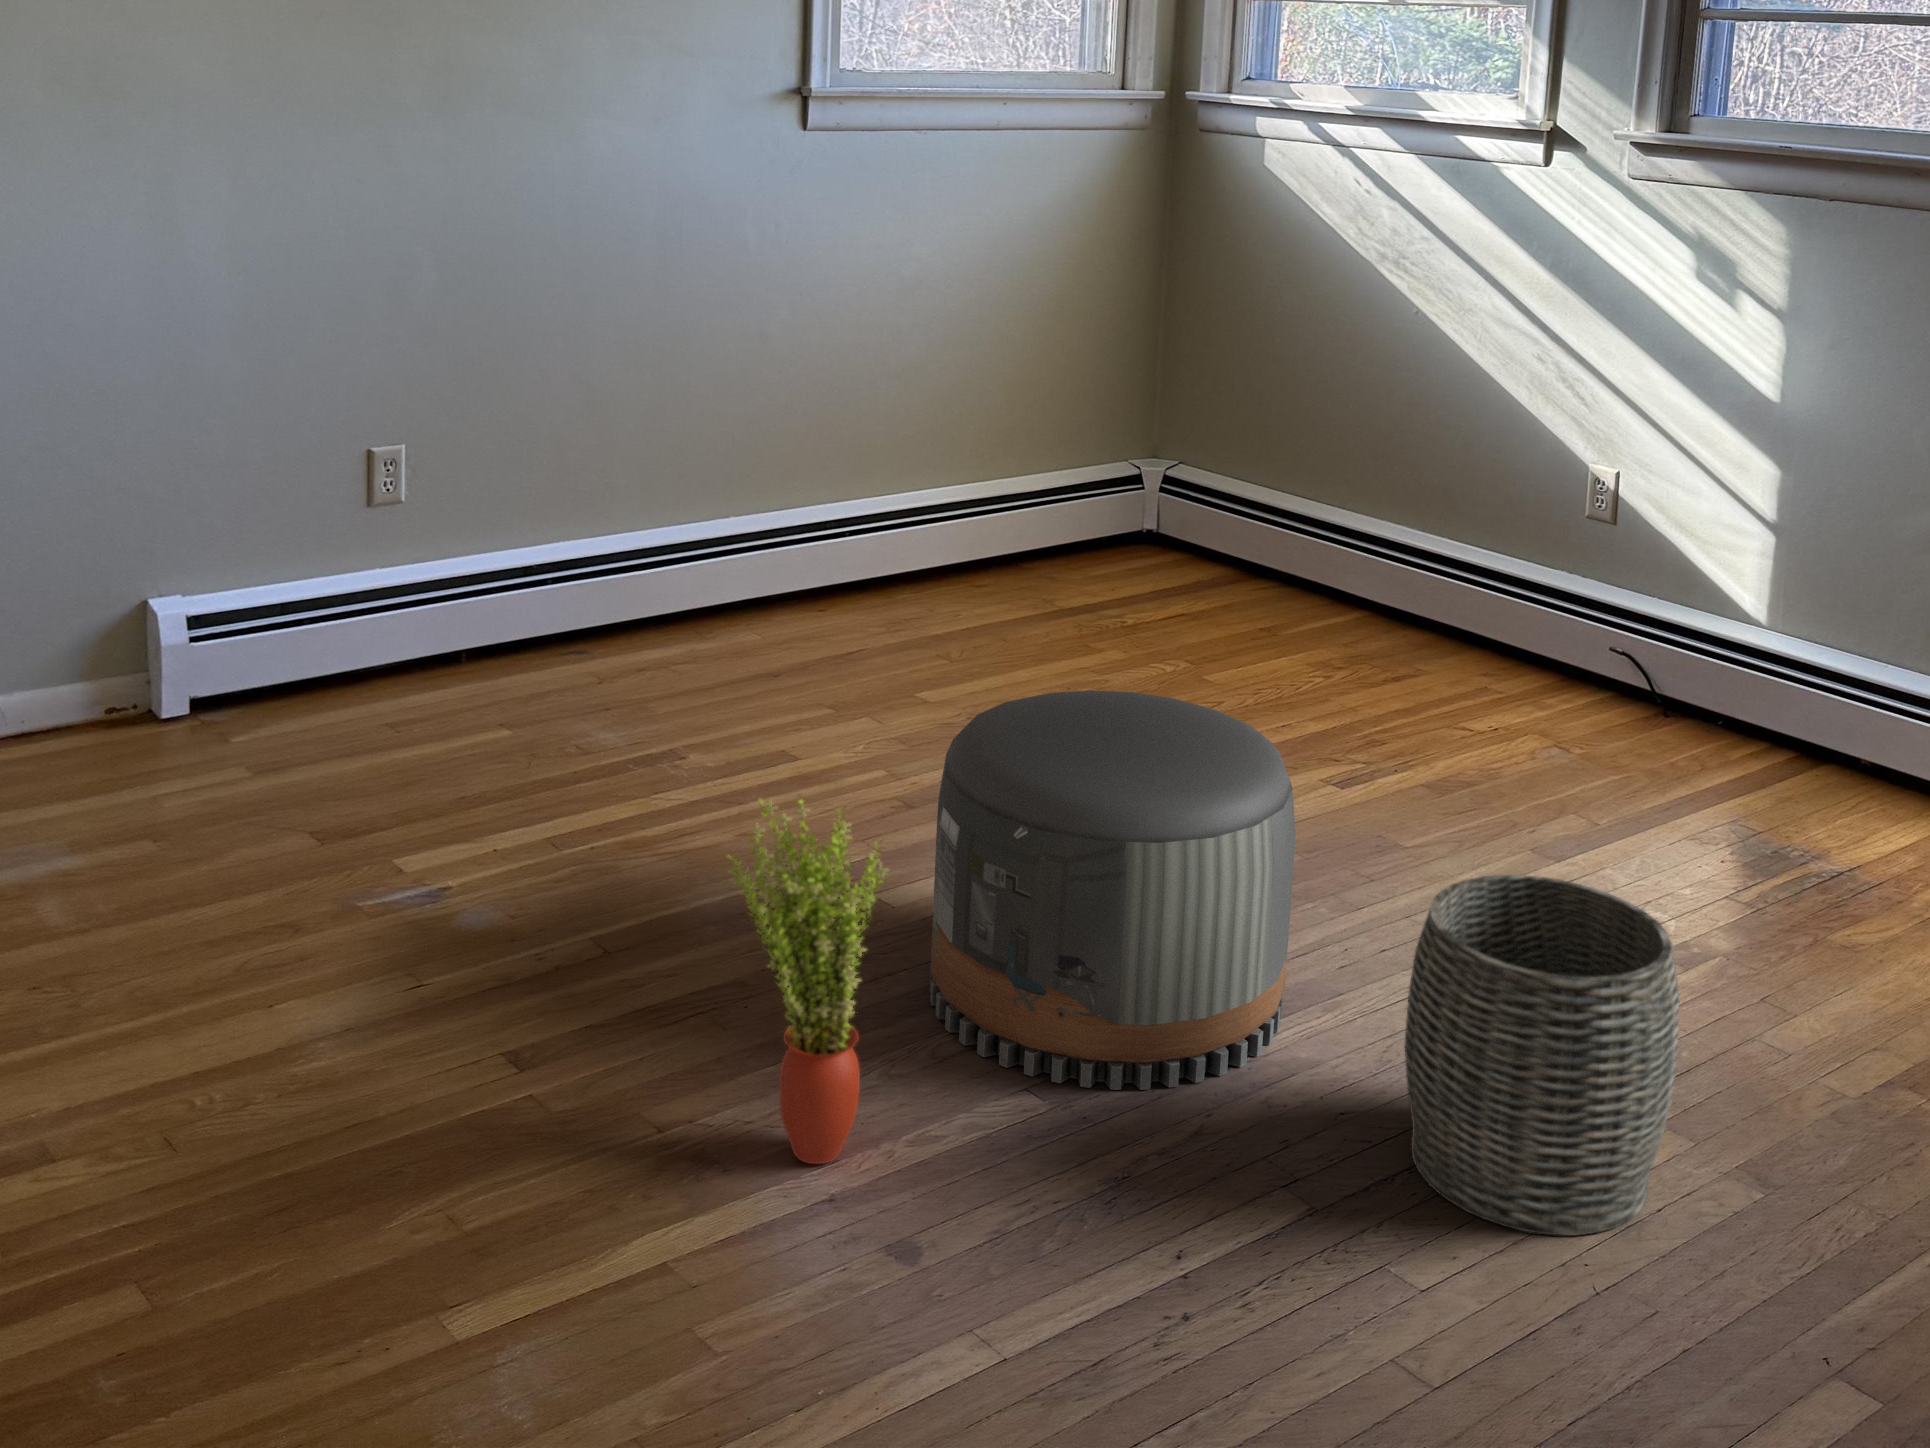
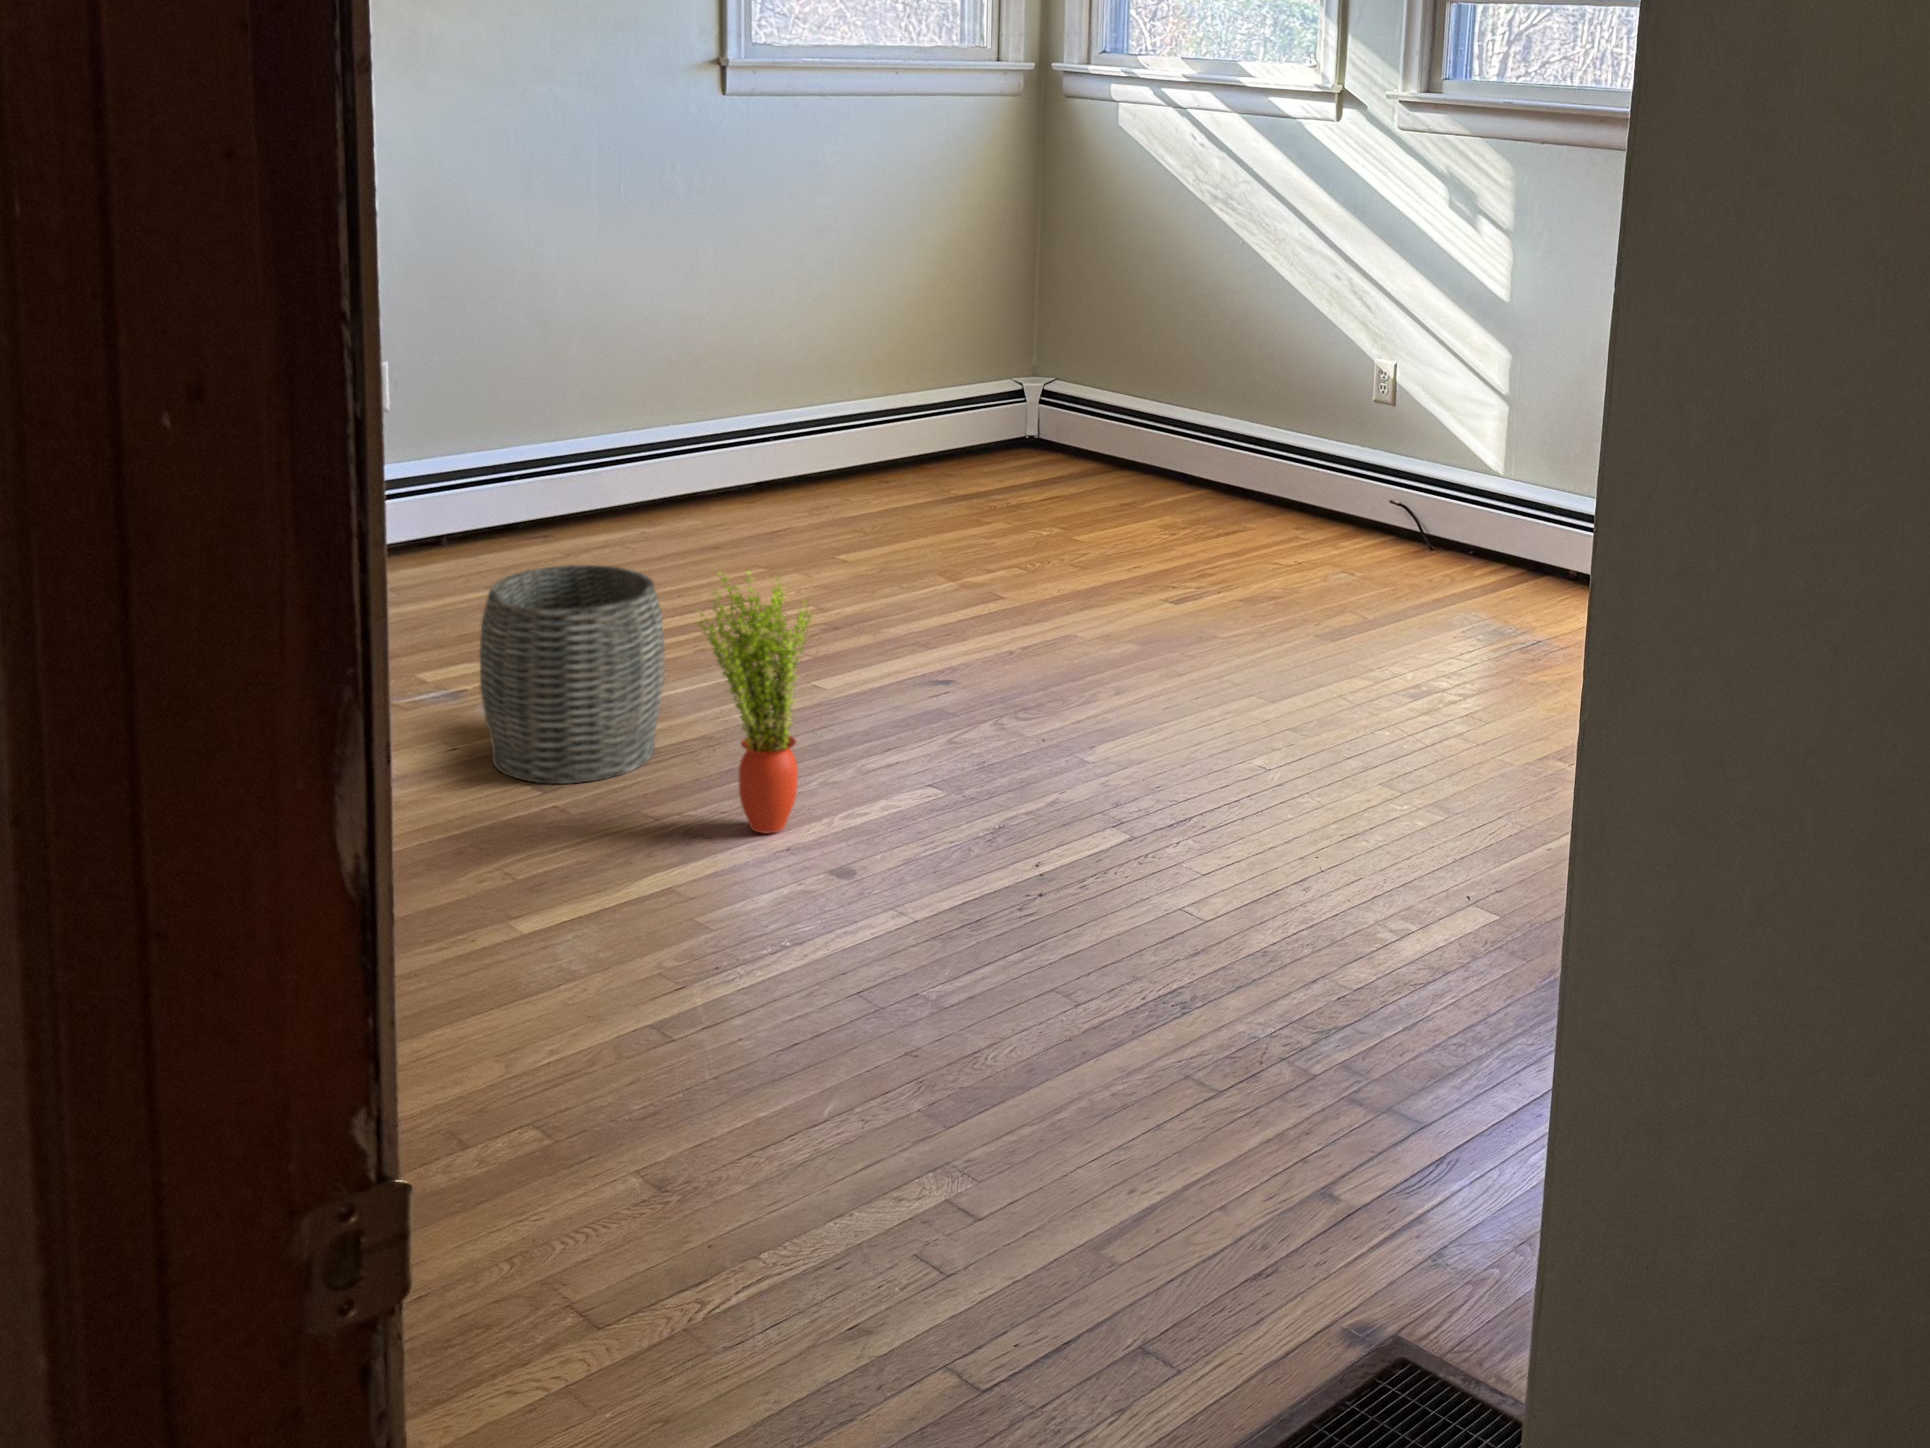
pouf: present [930,690,1296,1090] -> none [849,515,1117,785]
woven basket: present [1405,875,1679,1235] -> present [480,565,665,784]

